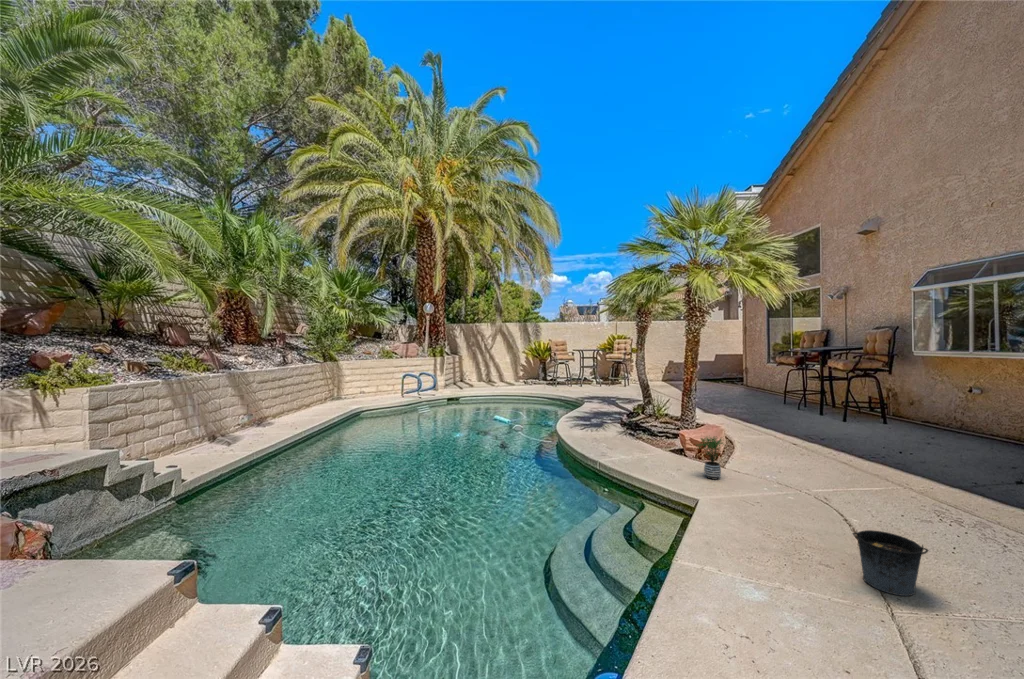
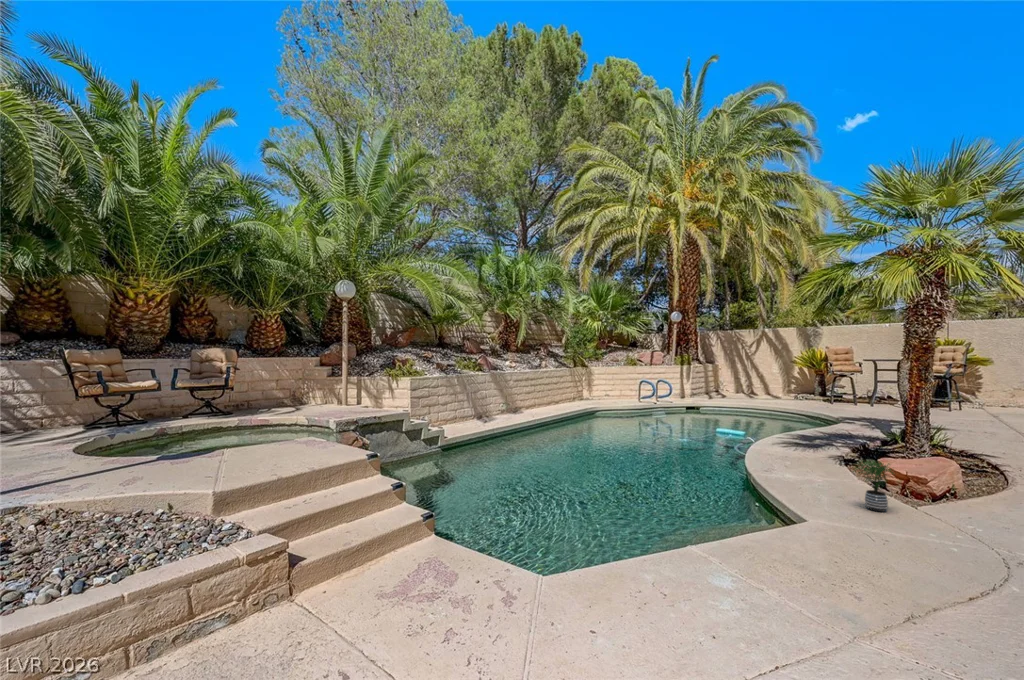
bucket: present [853,530,928,596] -> none [875,556,955,636]

